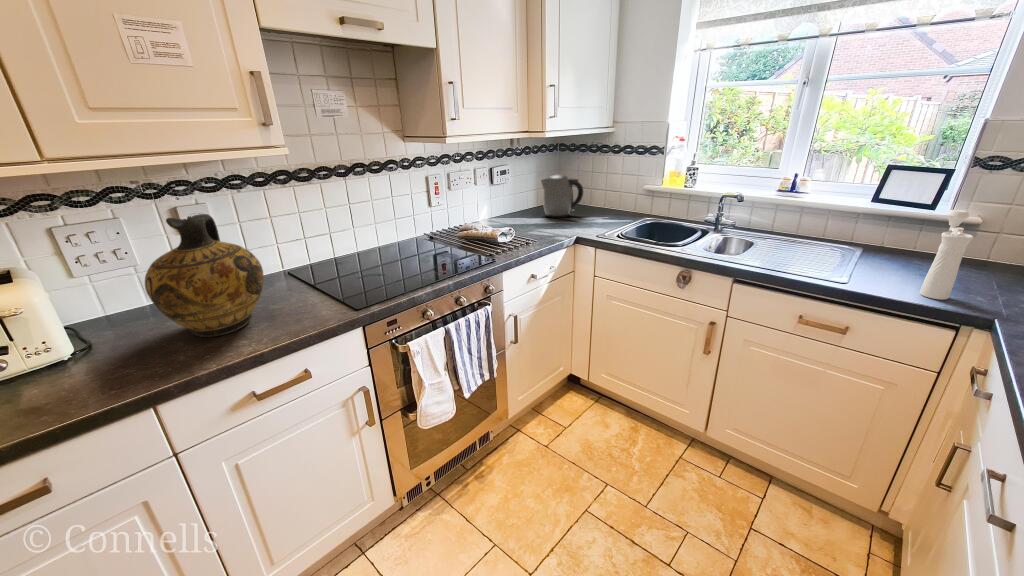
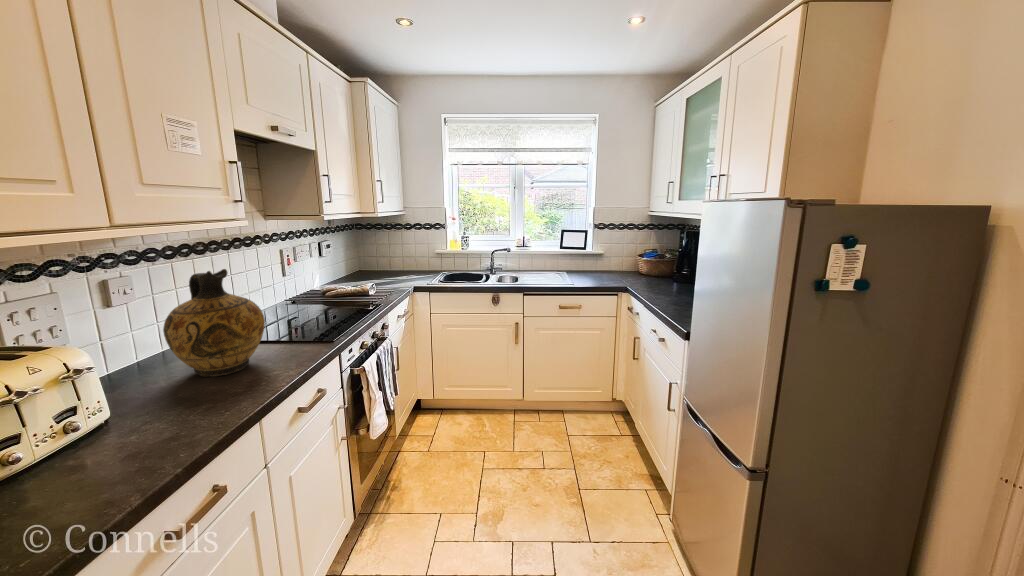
kettle: present [541,174,583,218] -> none [360,246,394,280]
pepper mill: present [920,210,973,300] -> none [597,243,610,282]

